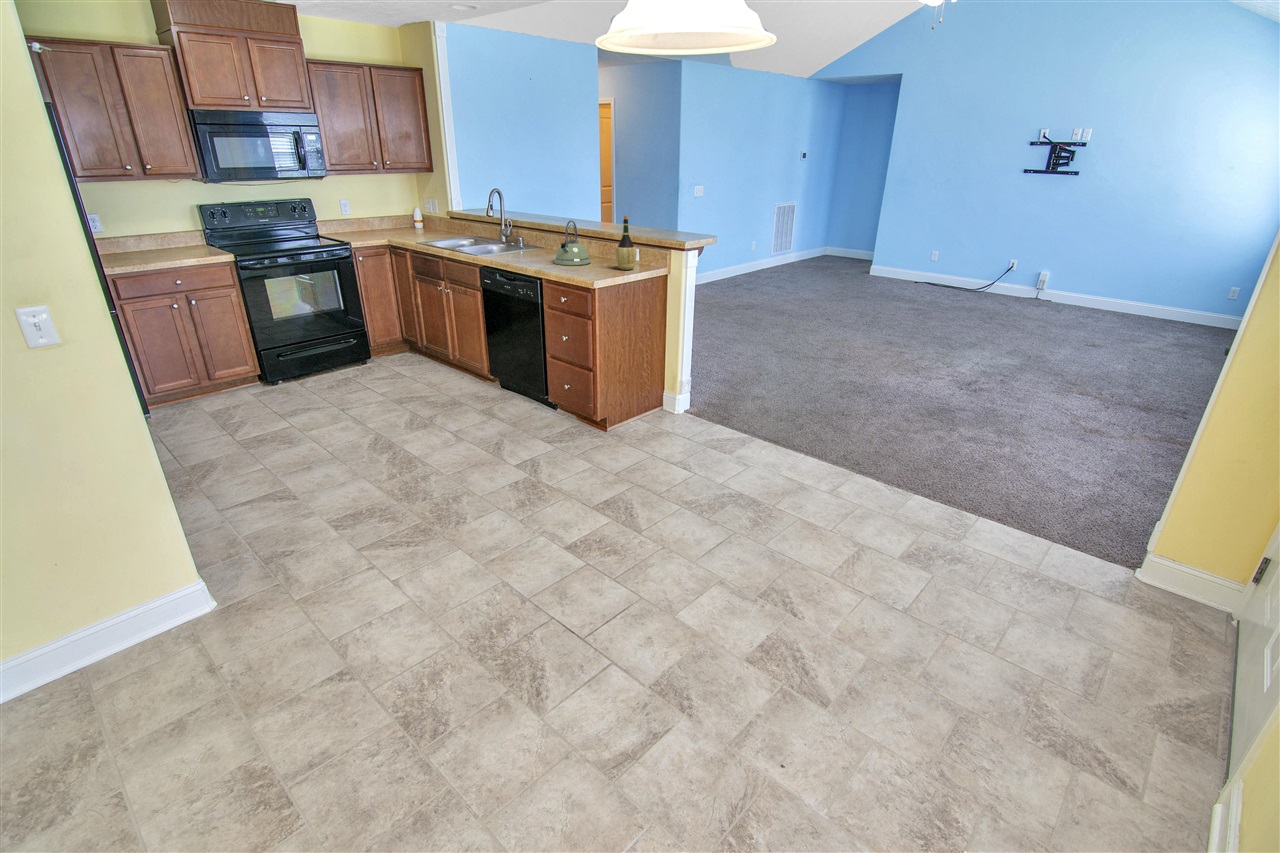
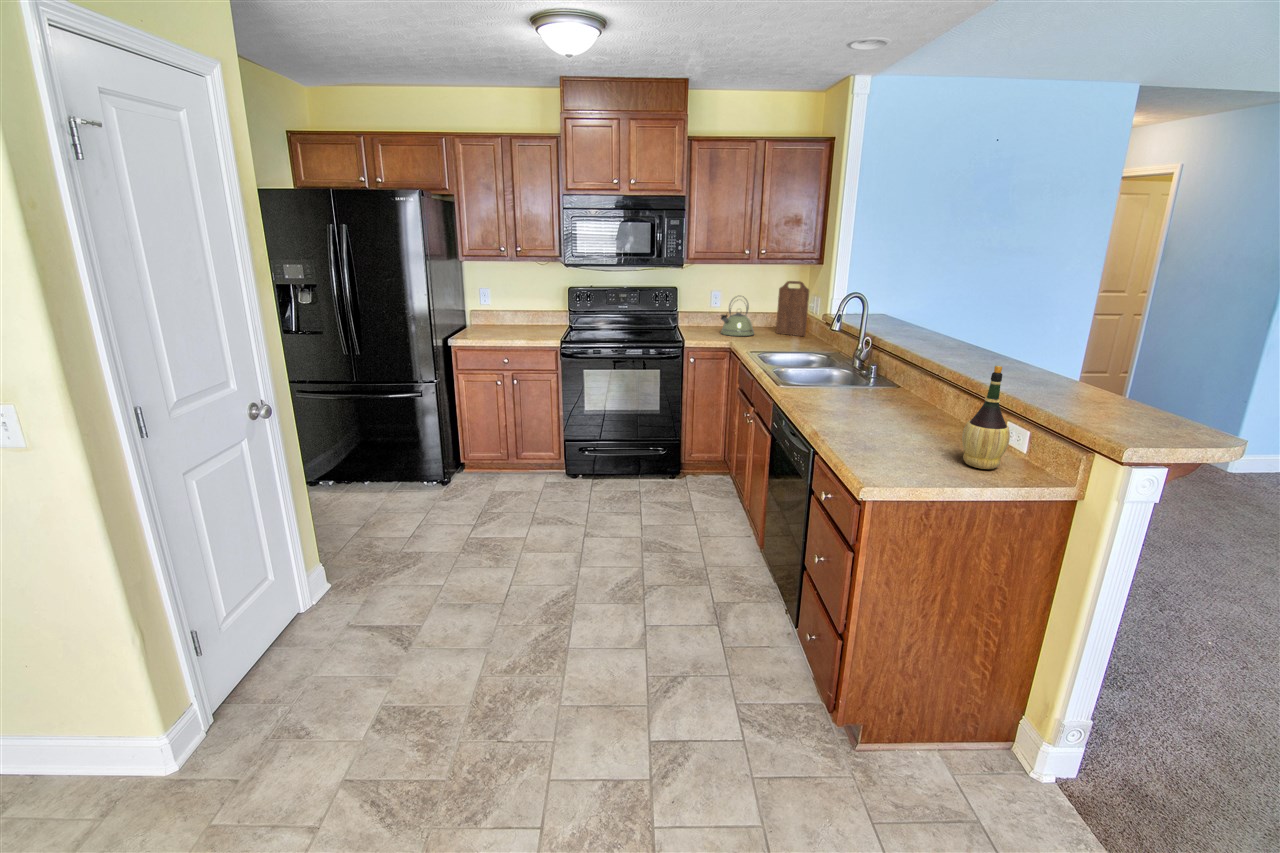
cutting board: none [403,187,434,233] -> present [776,281,809,336]
kettle: present [554,220,590,266] -> present [721,296,754,336]

